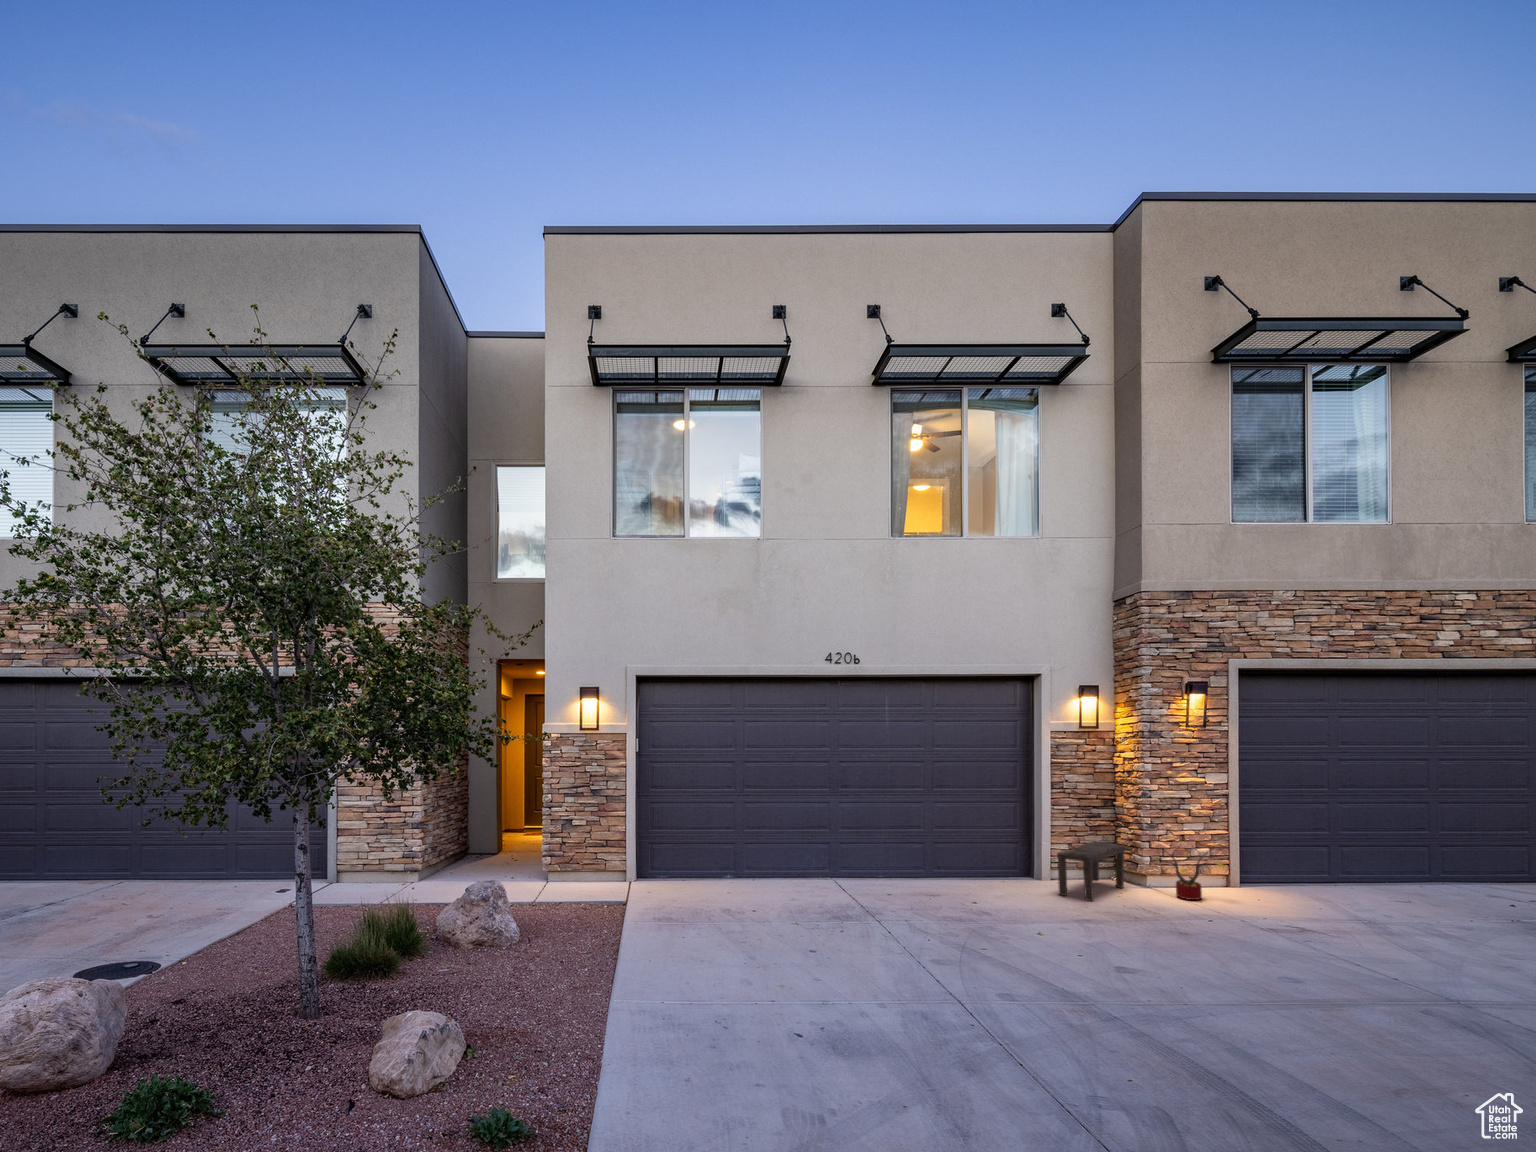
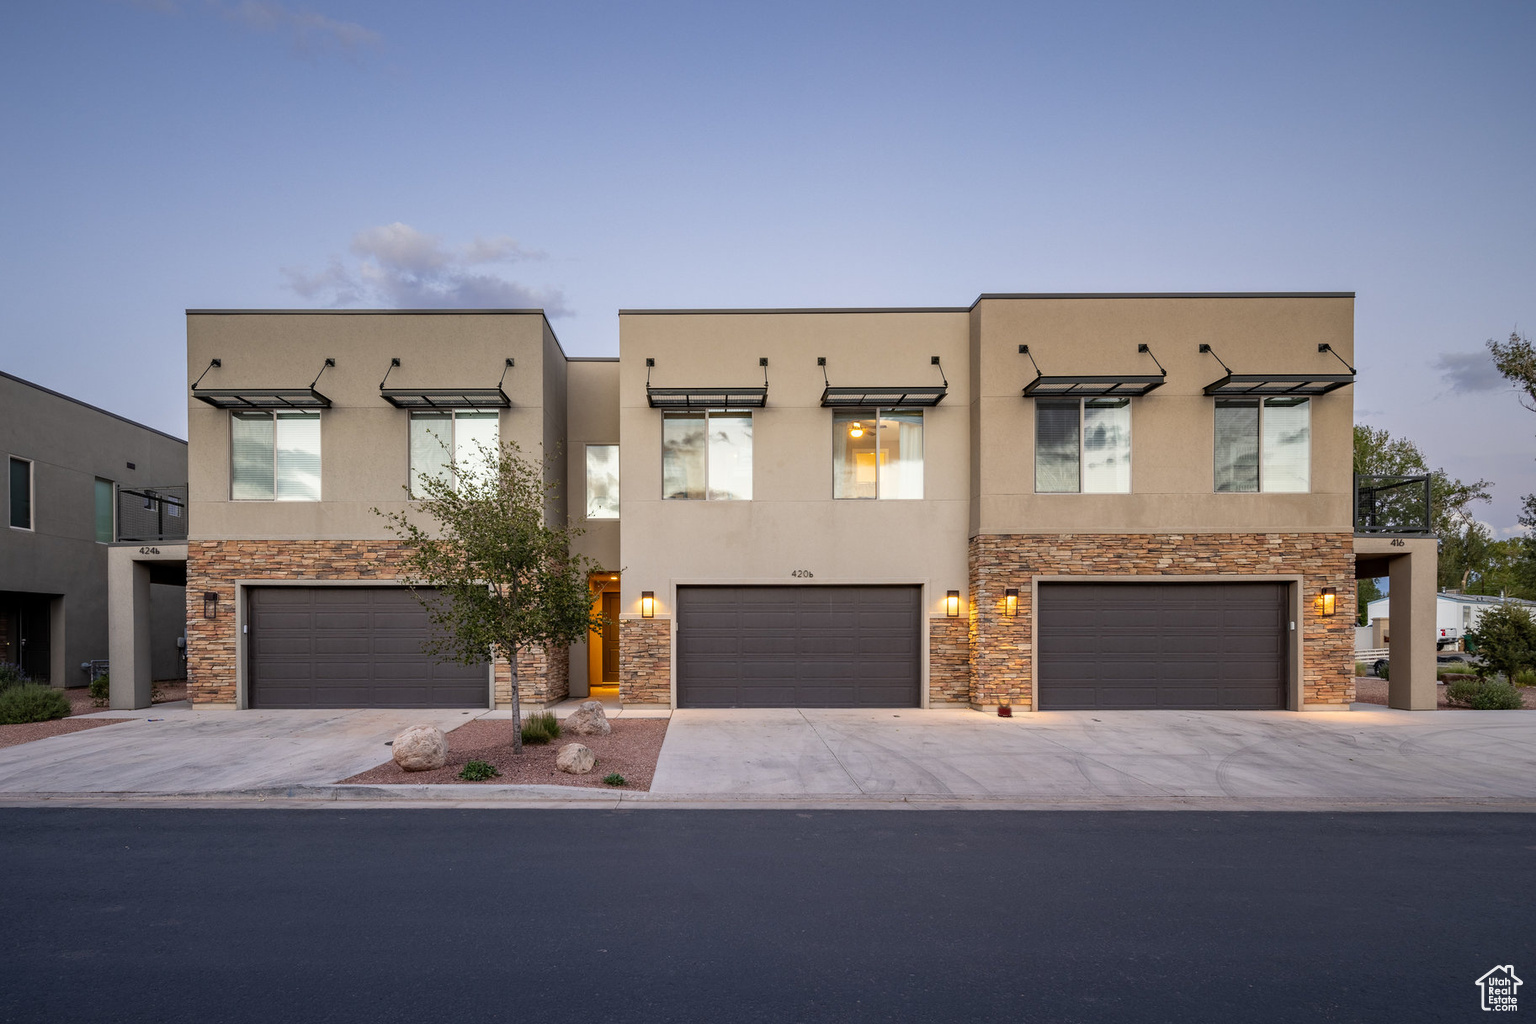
bench: present [1057,841,1126,901] -> none [928,685,971,717]

